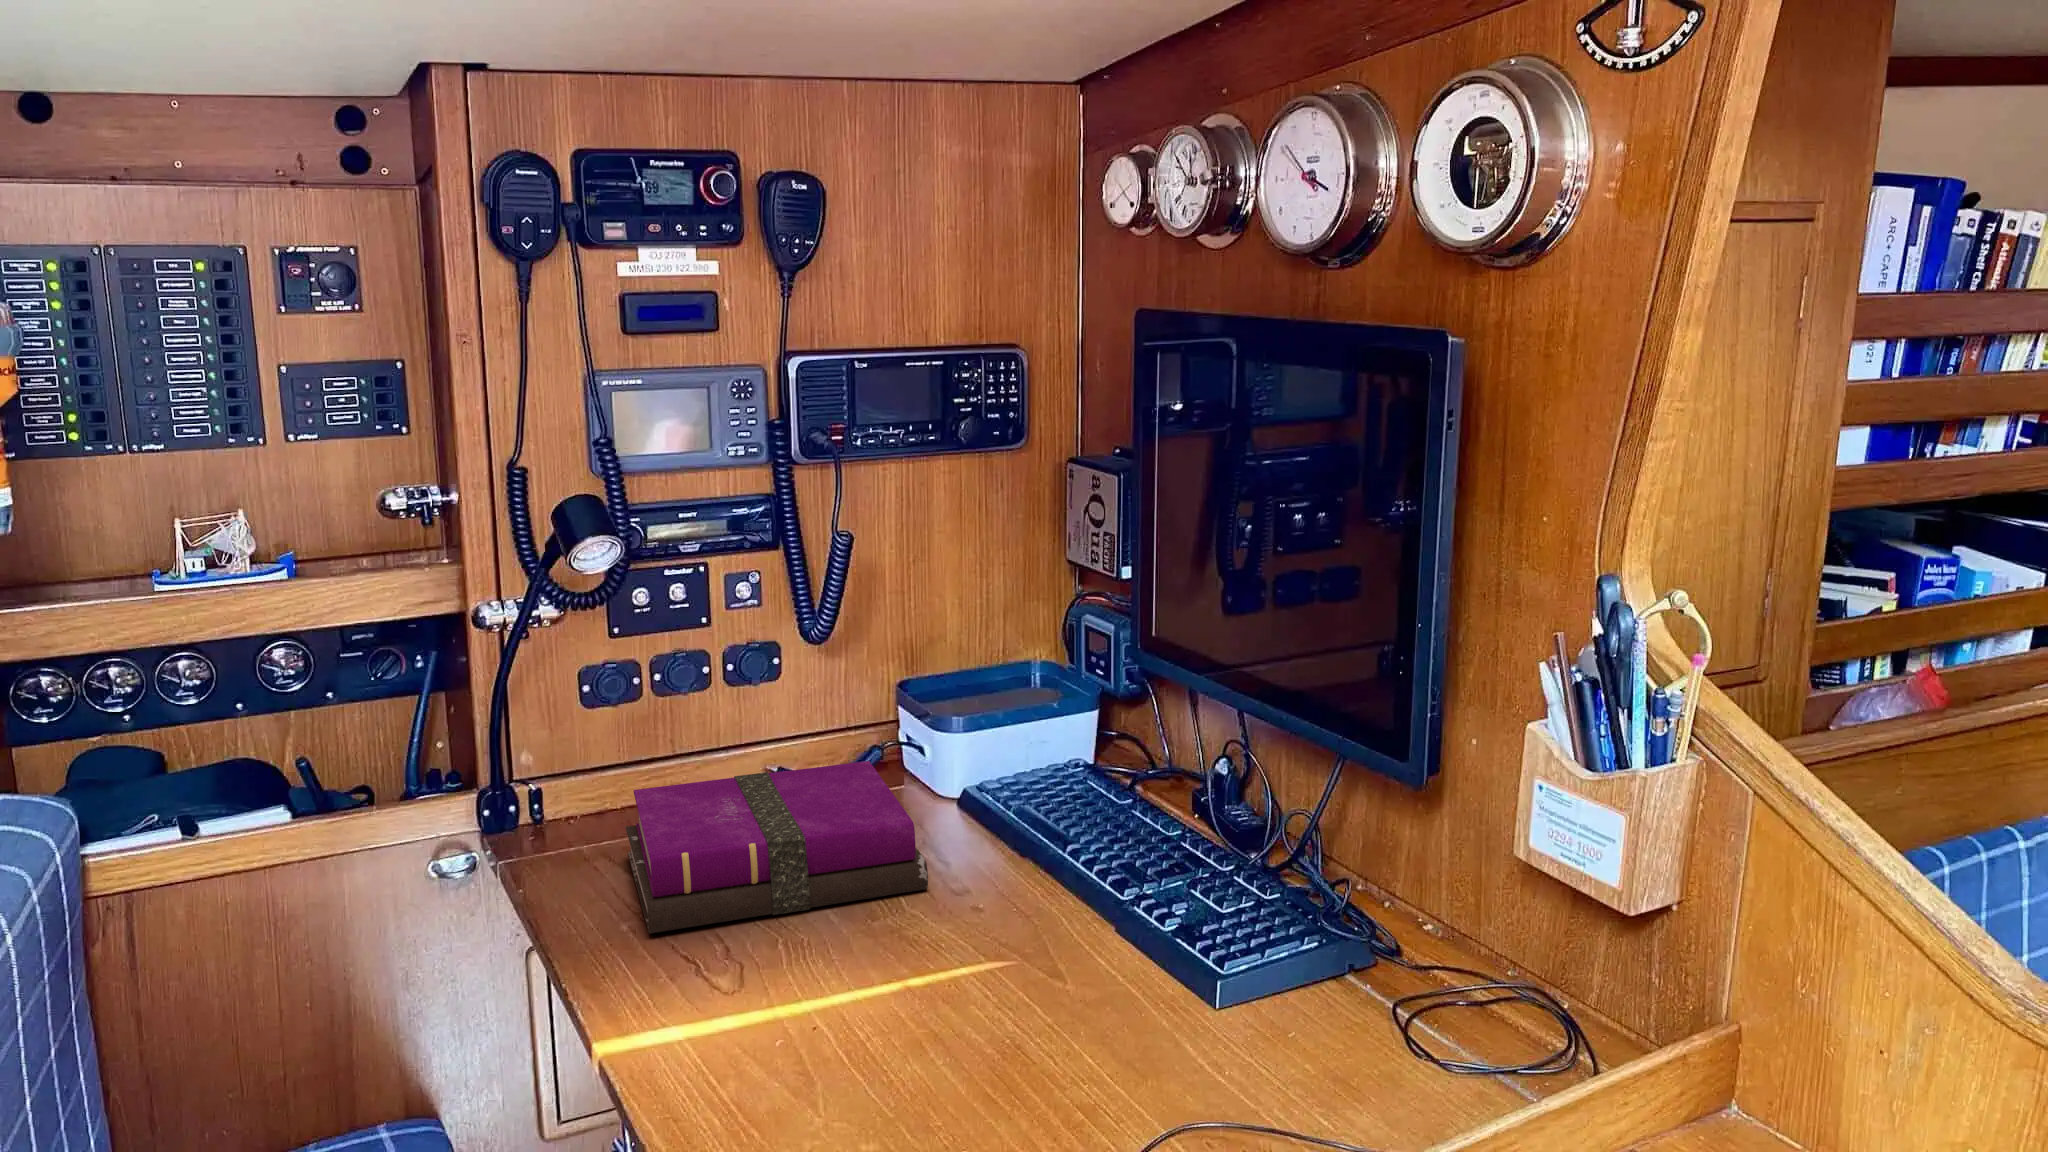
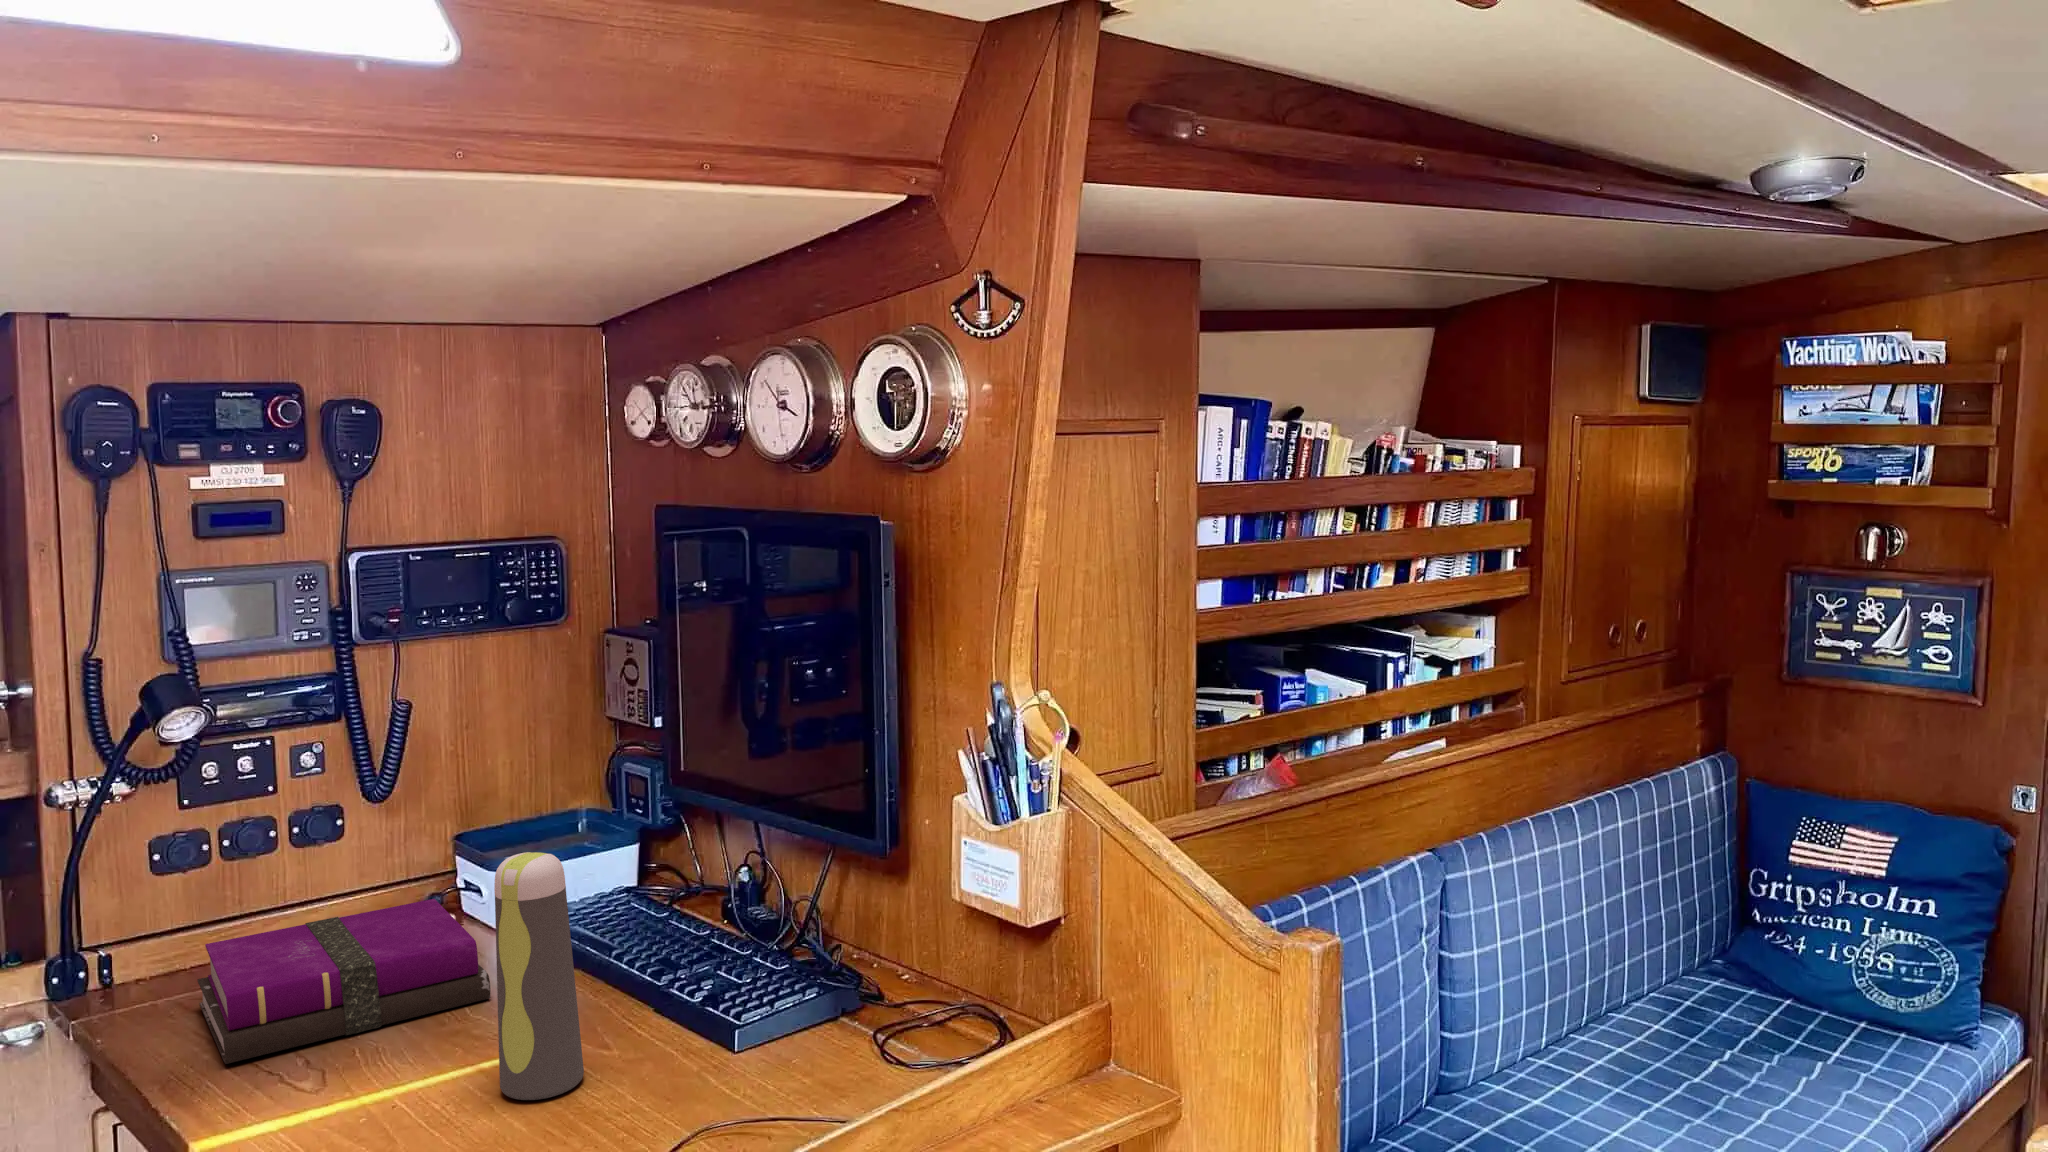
water bottle: none [939,742,1035,1039] -> present [494,852,584,1100]

